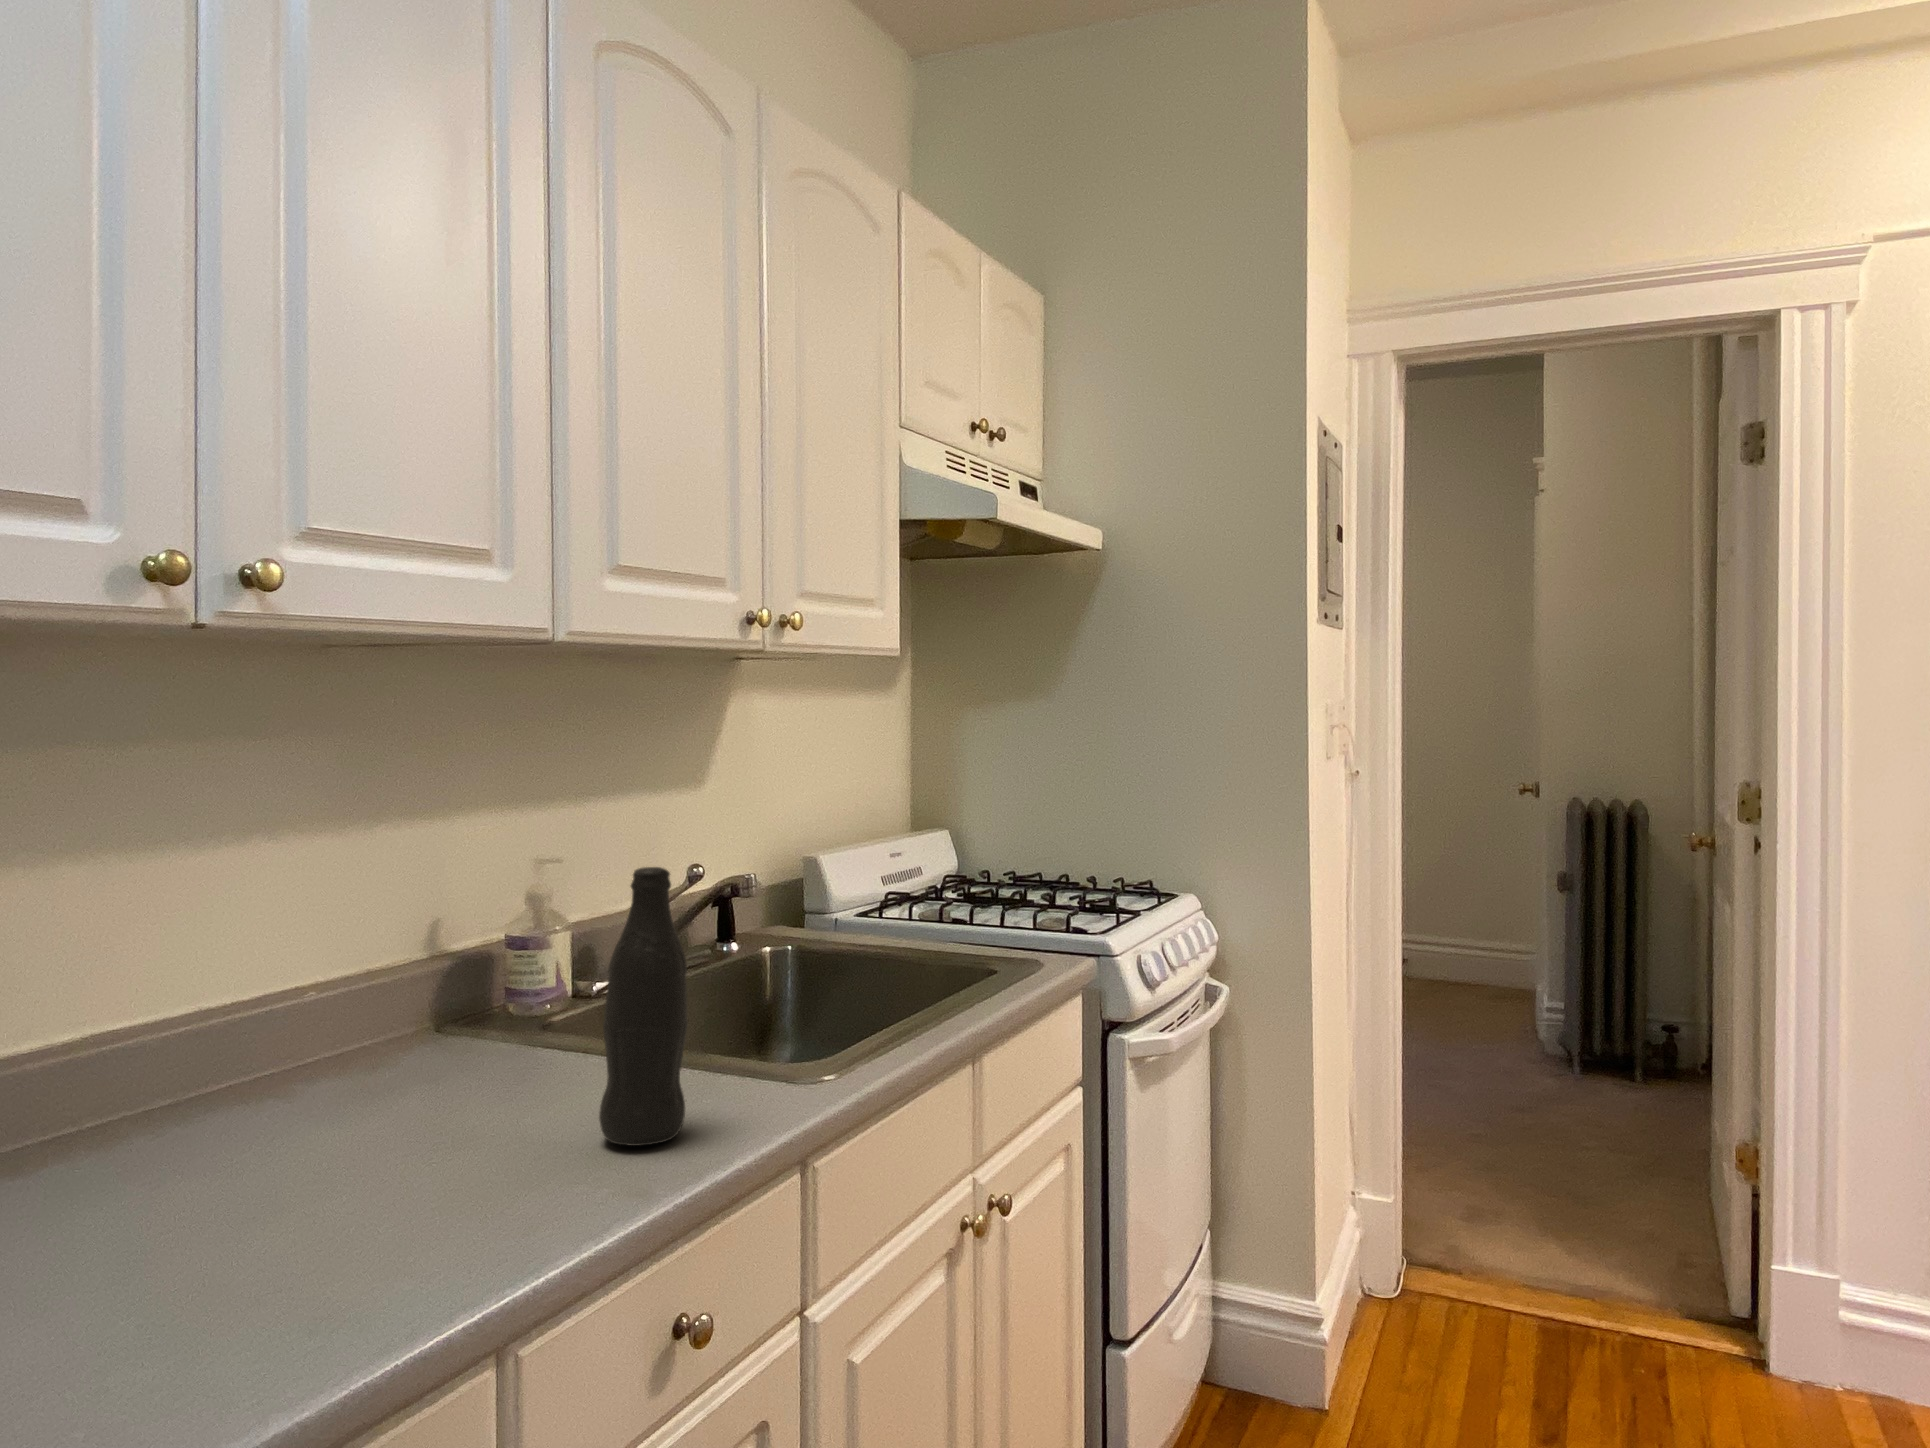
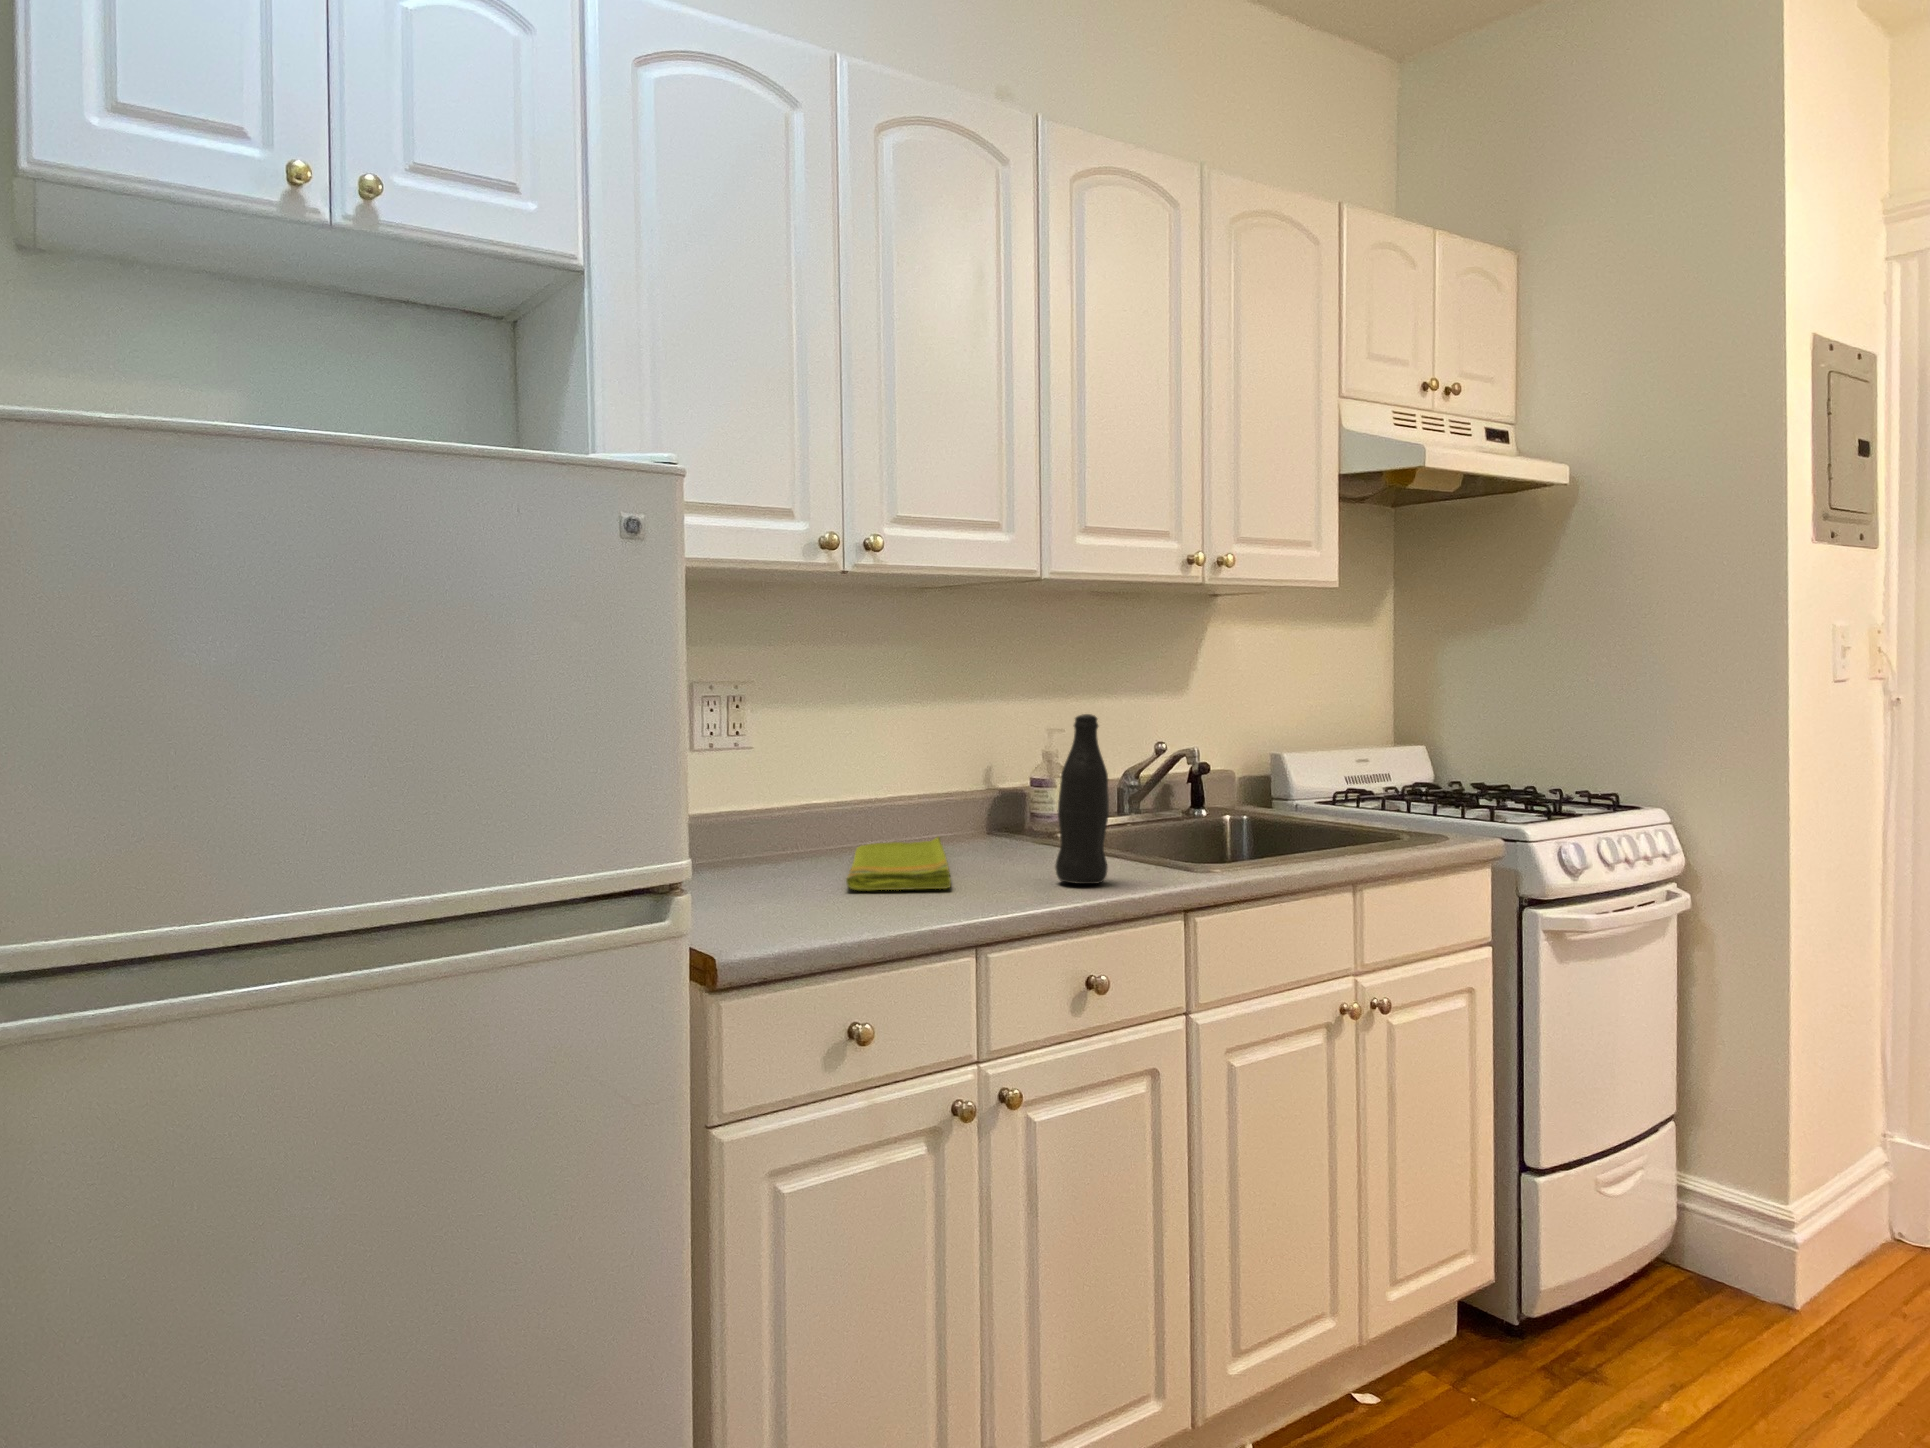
dish towel: none [197,1060,419,1237] -> present [846,837,951,890]

